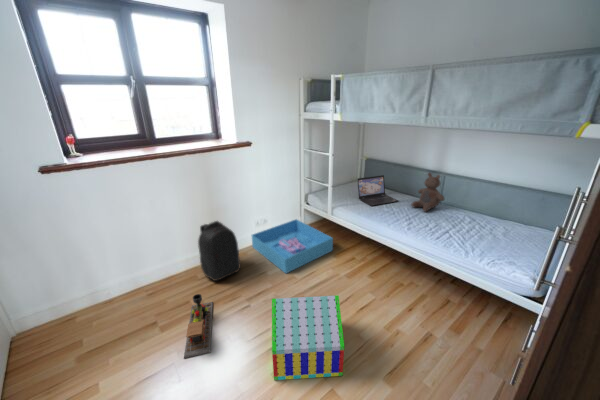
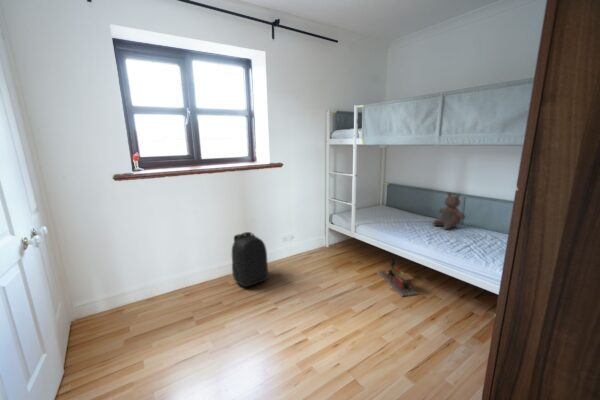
laptop: present [357,175,398,206] -> none [379,197,420,224]
storage bin: present [252,220,333,273] -> none [279,238,356,284]
toy train: present [184,294,213,358] -> present [379,259,418,296]
toy house: present [272,295,344,380] -> none [299,292,366,371]

